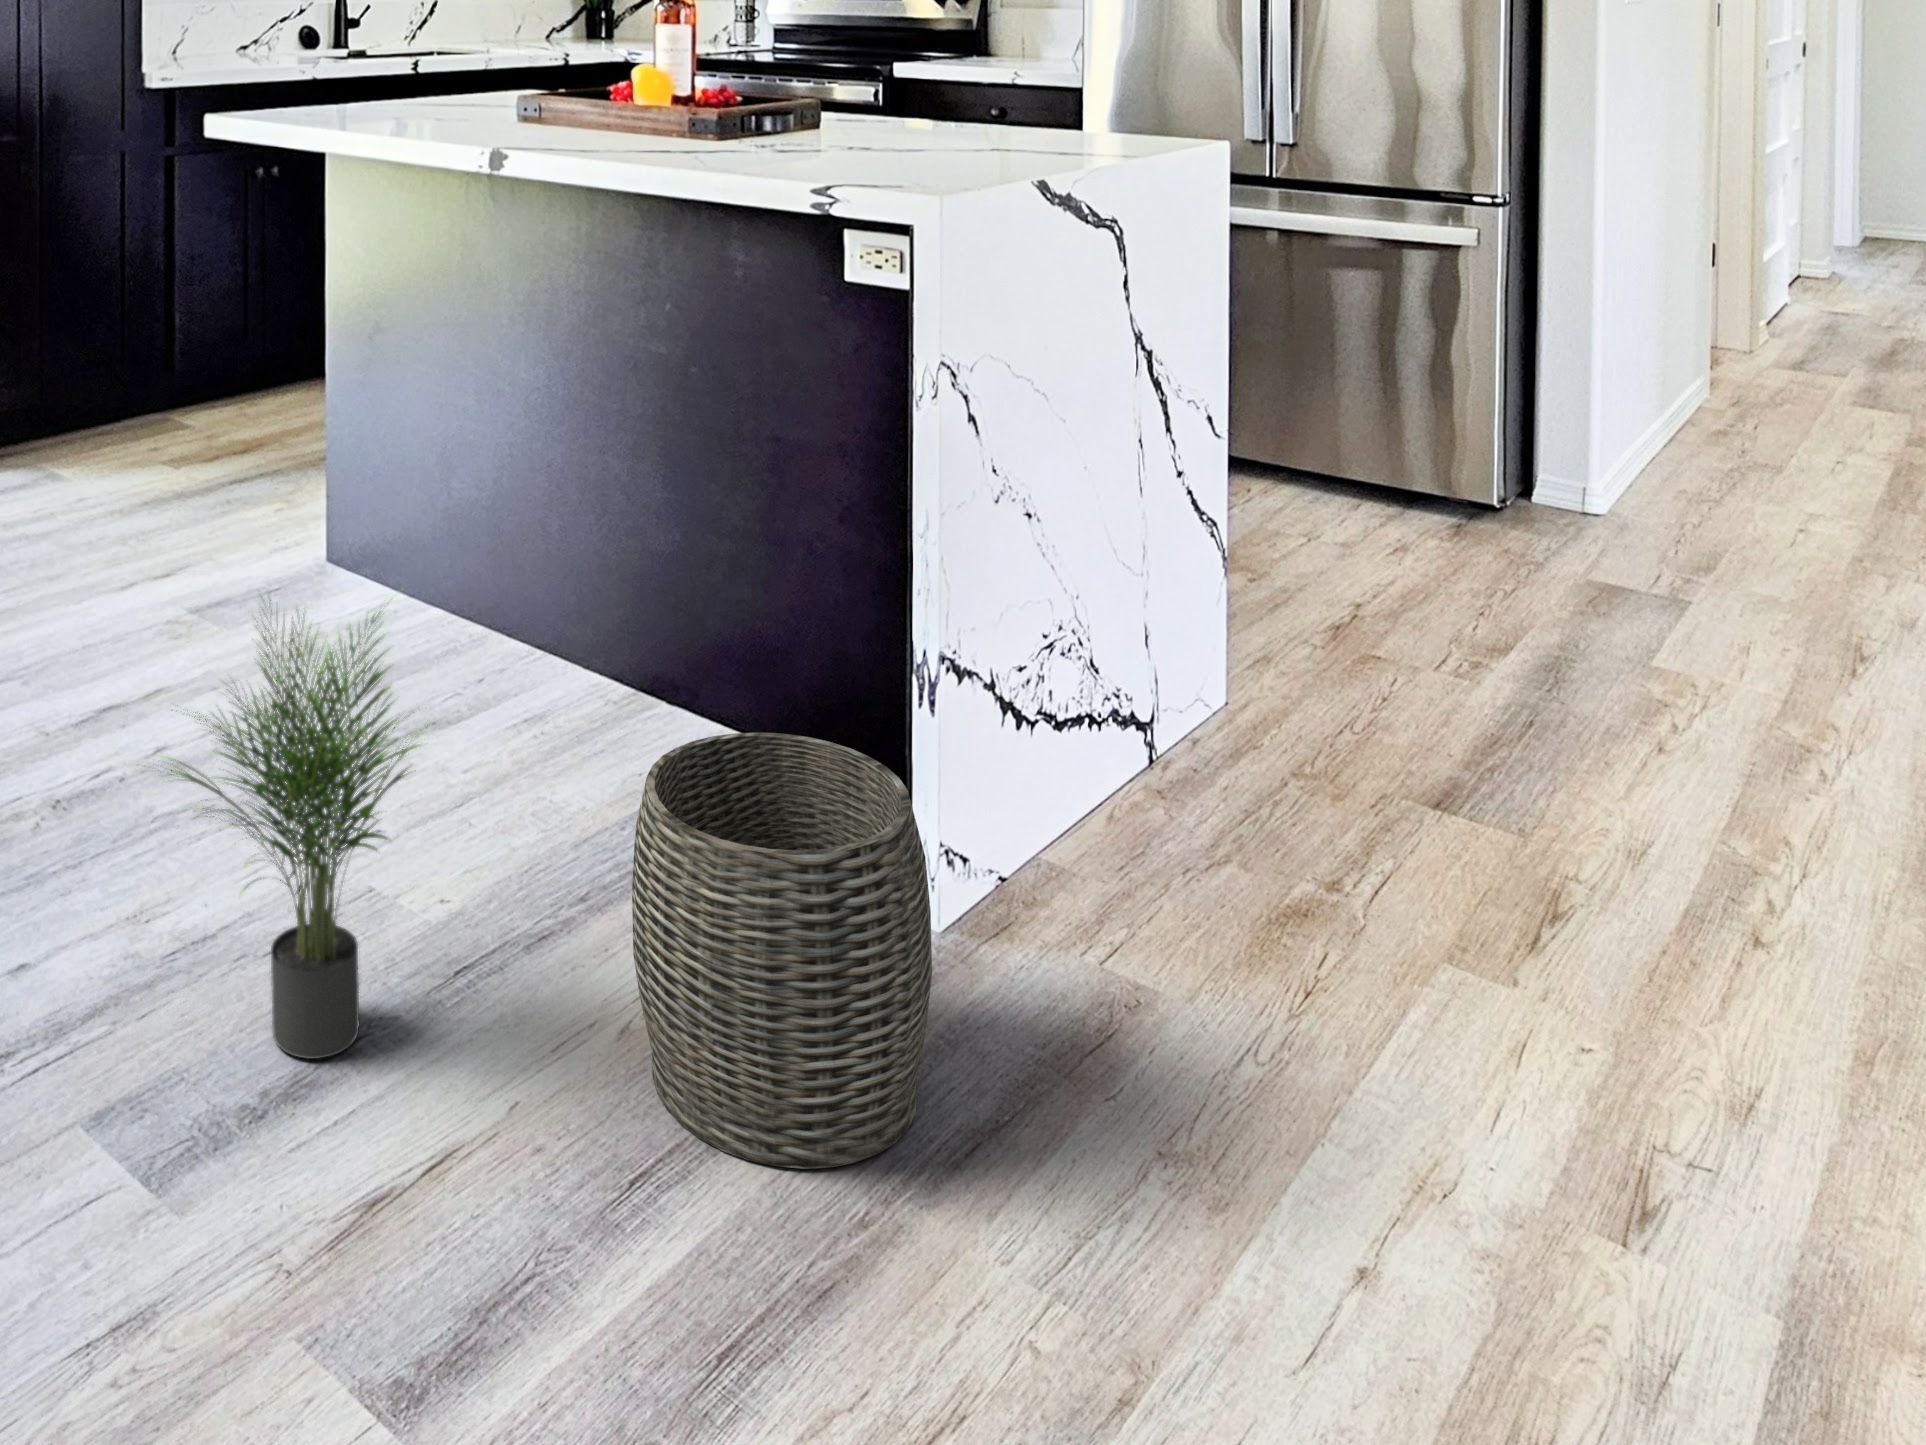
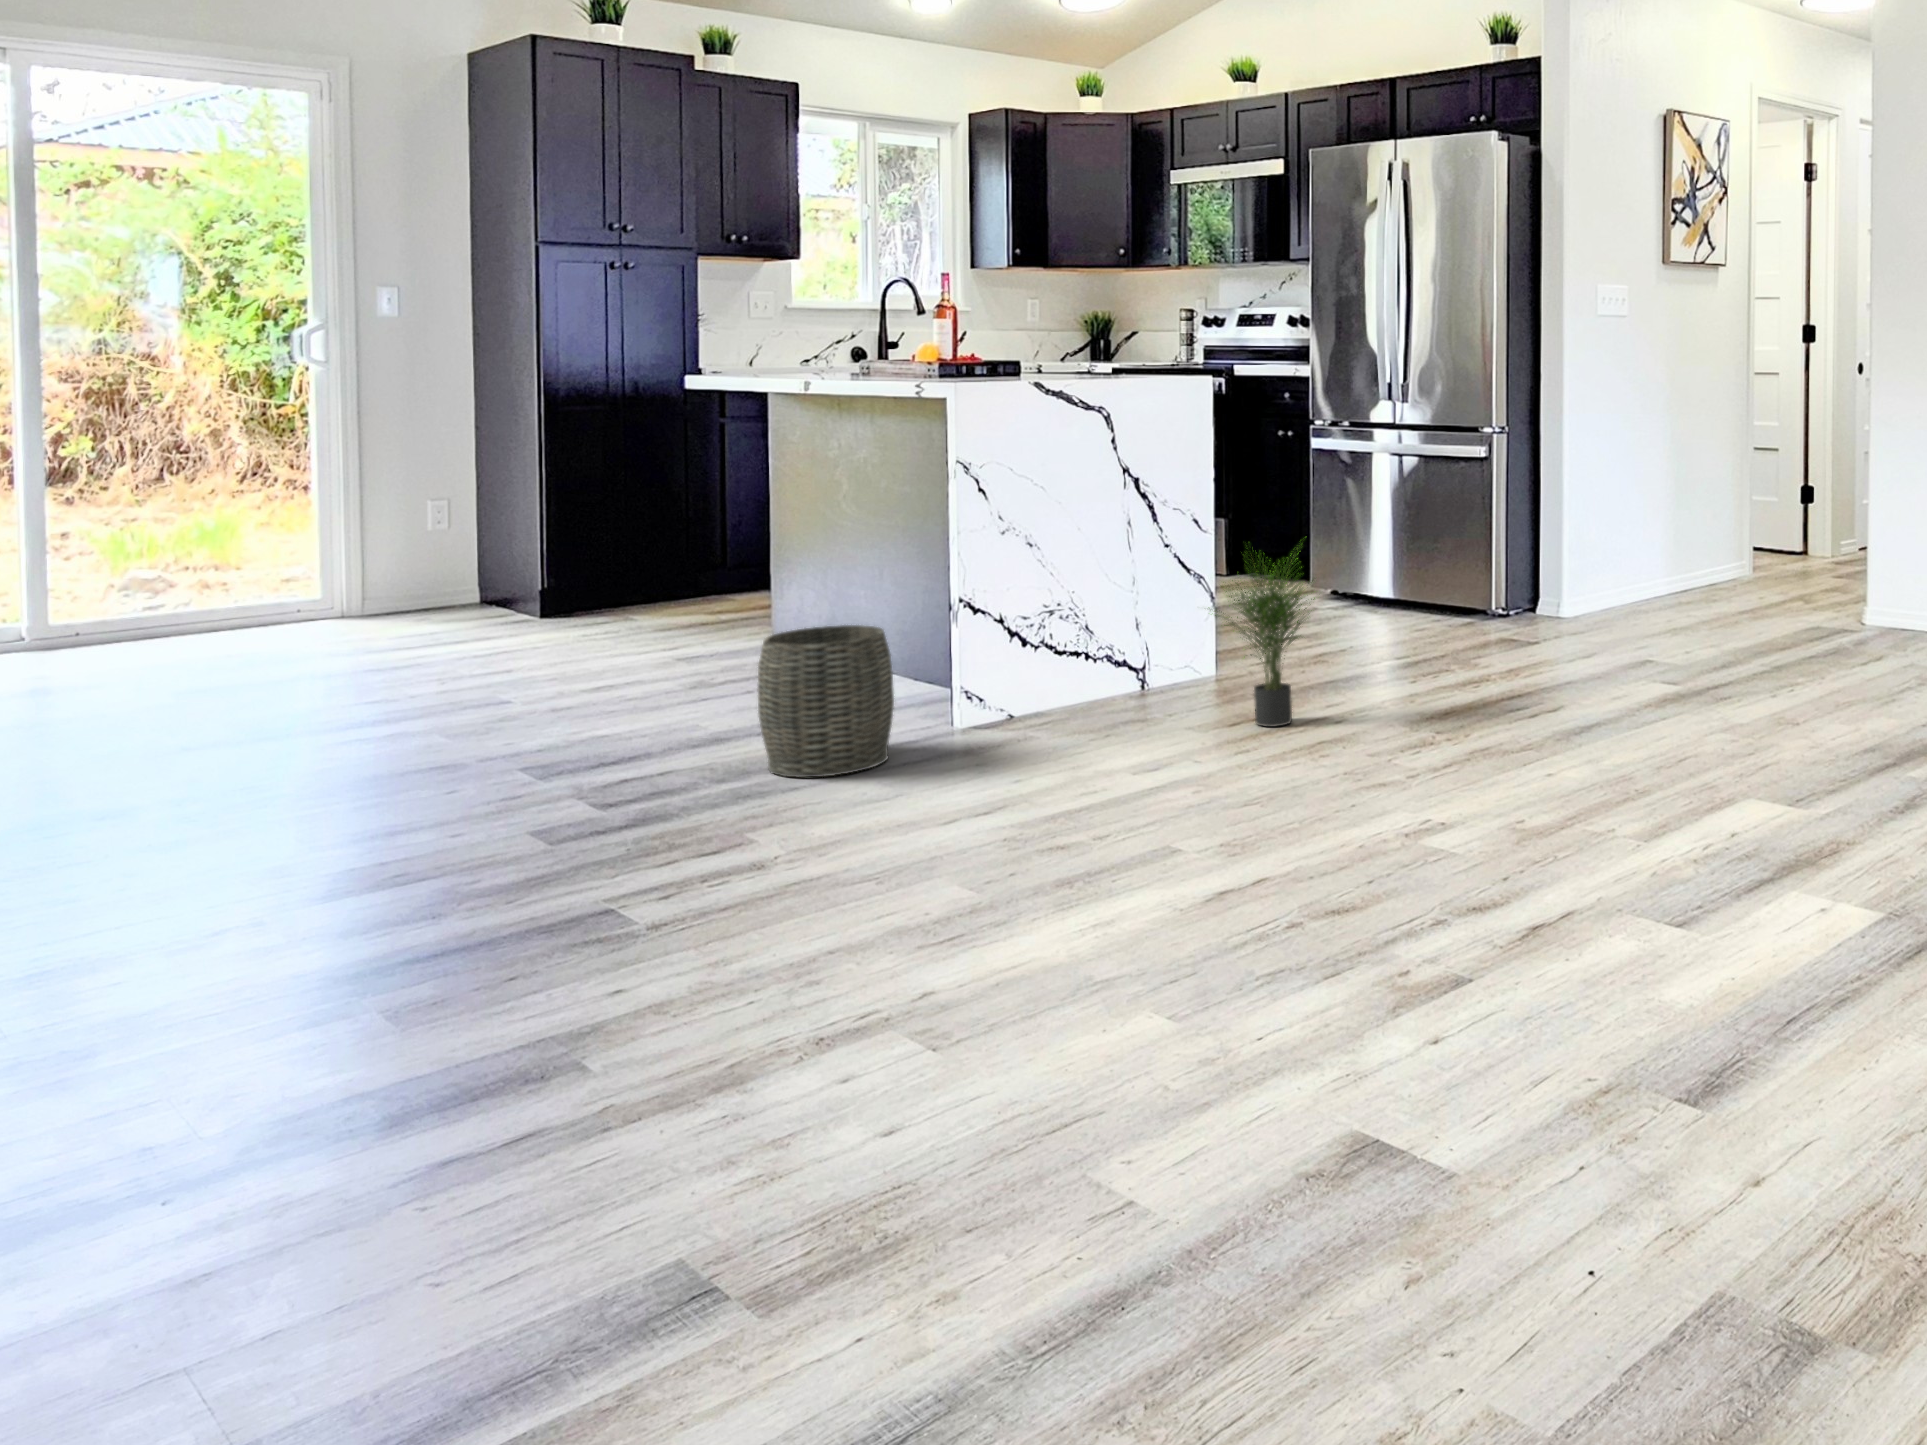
potted plant: present [166,600,428,1059] -> present [1208,553,1315,727]

